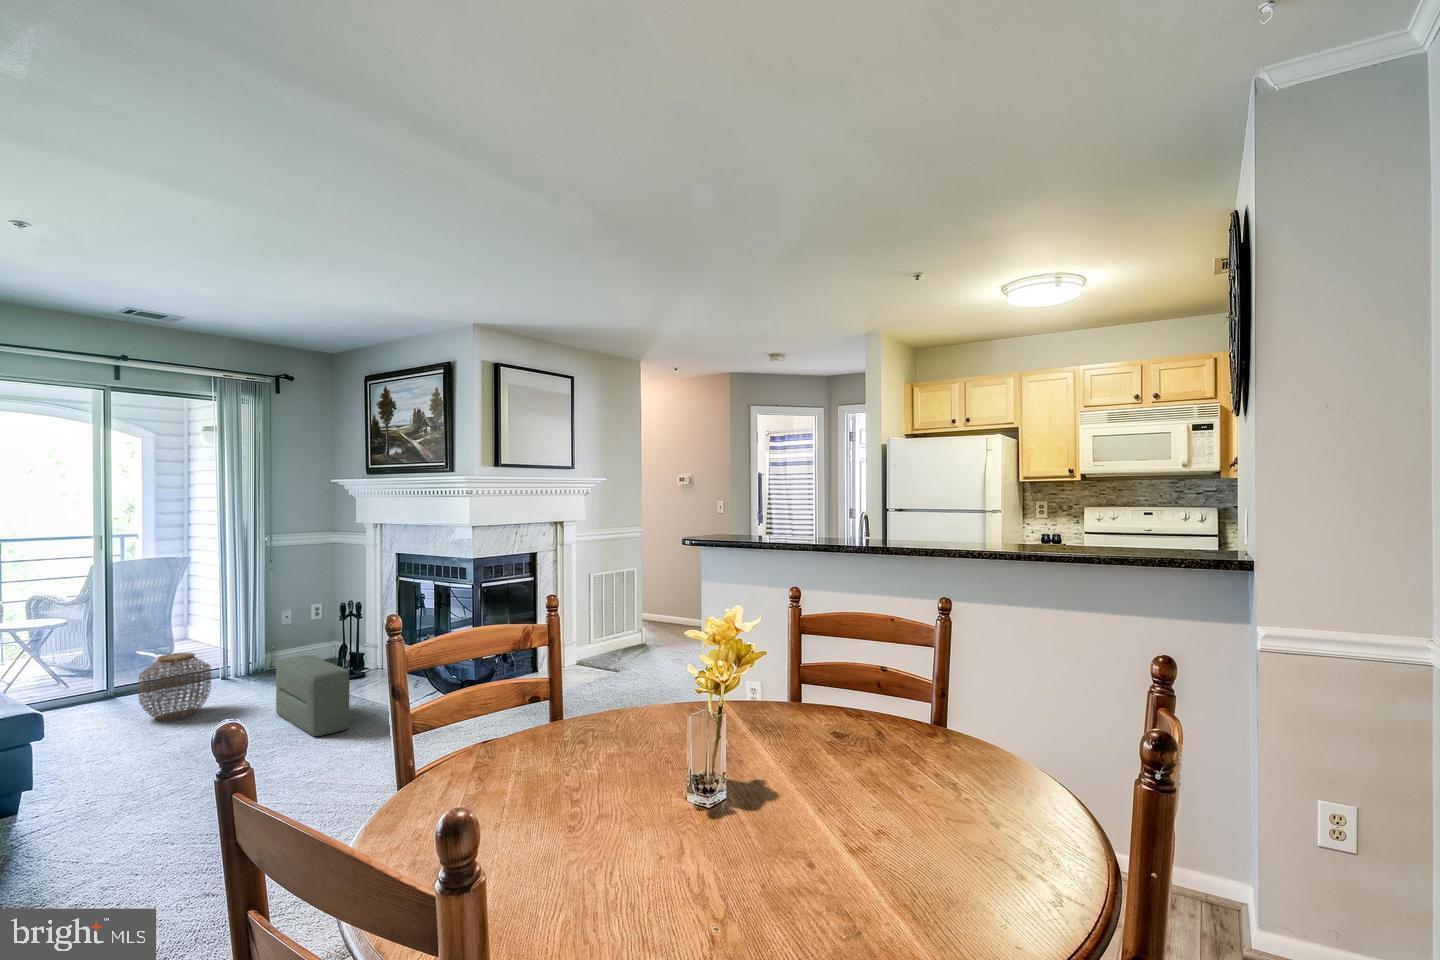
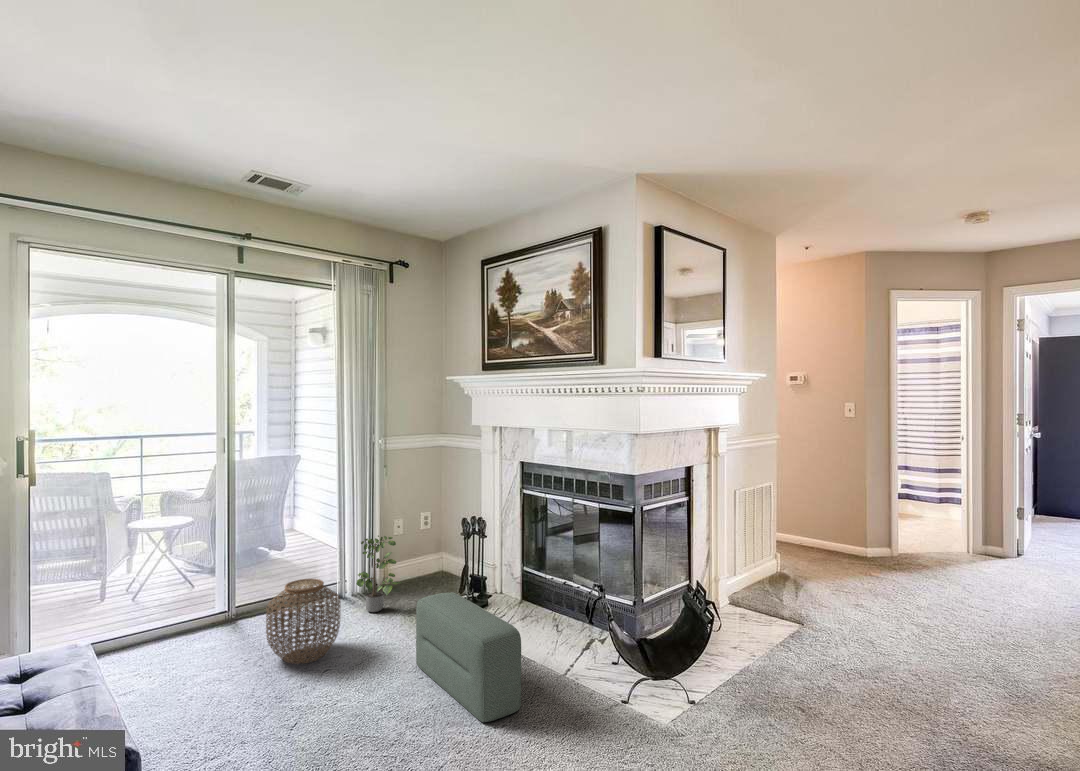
potted plant: none [235,618,282,687] -> present [356,536,402,612]

